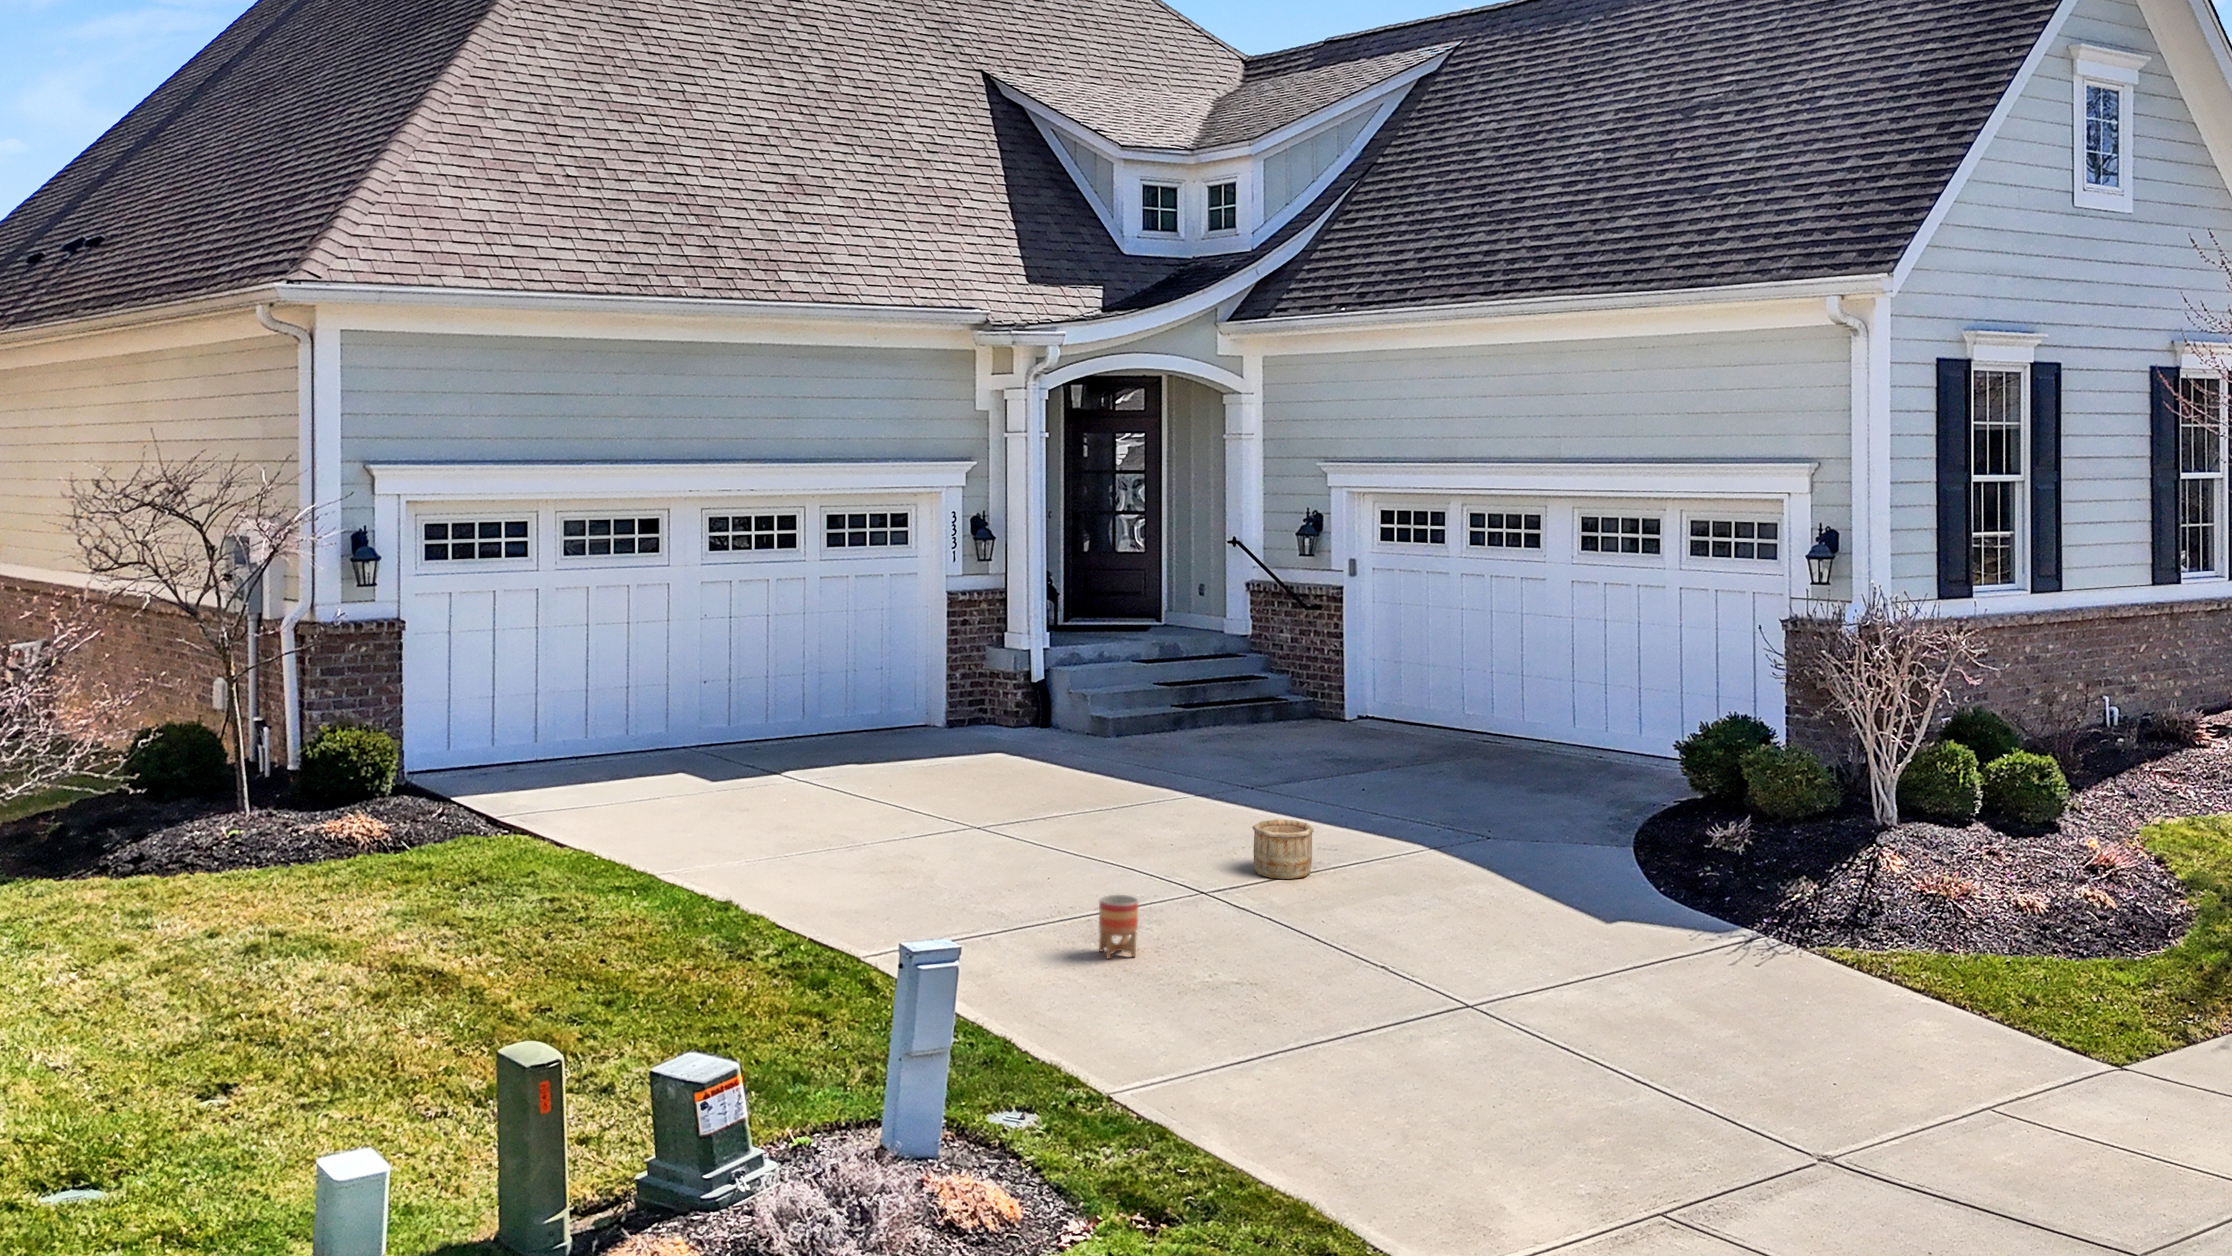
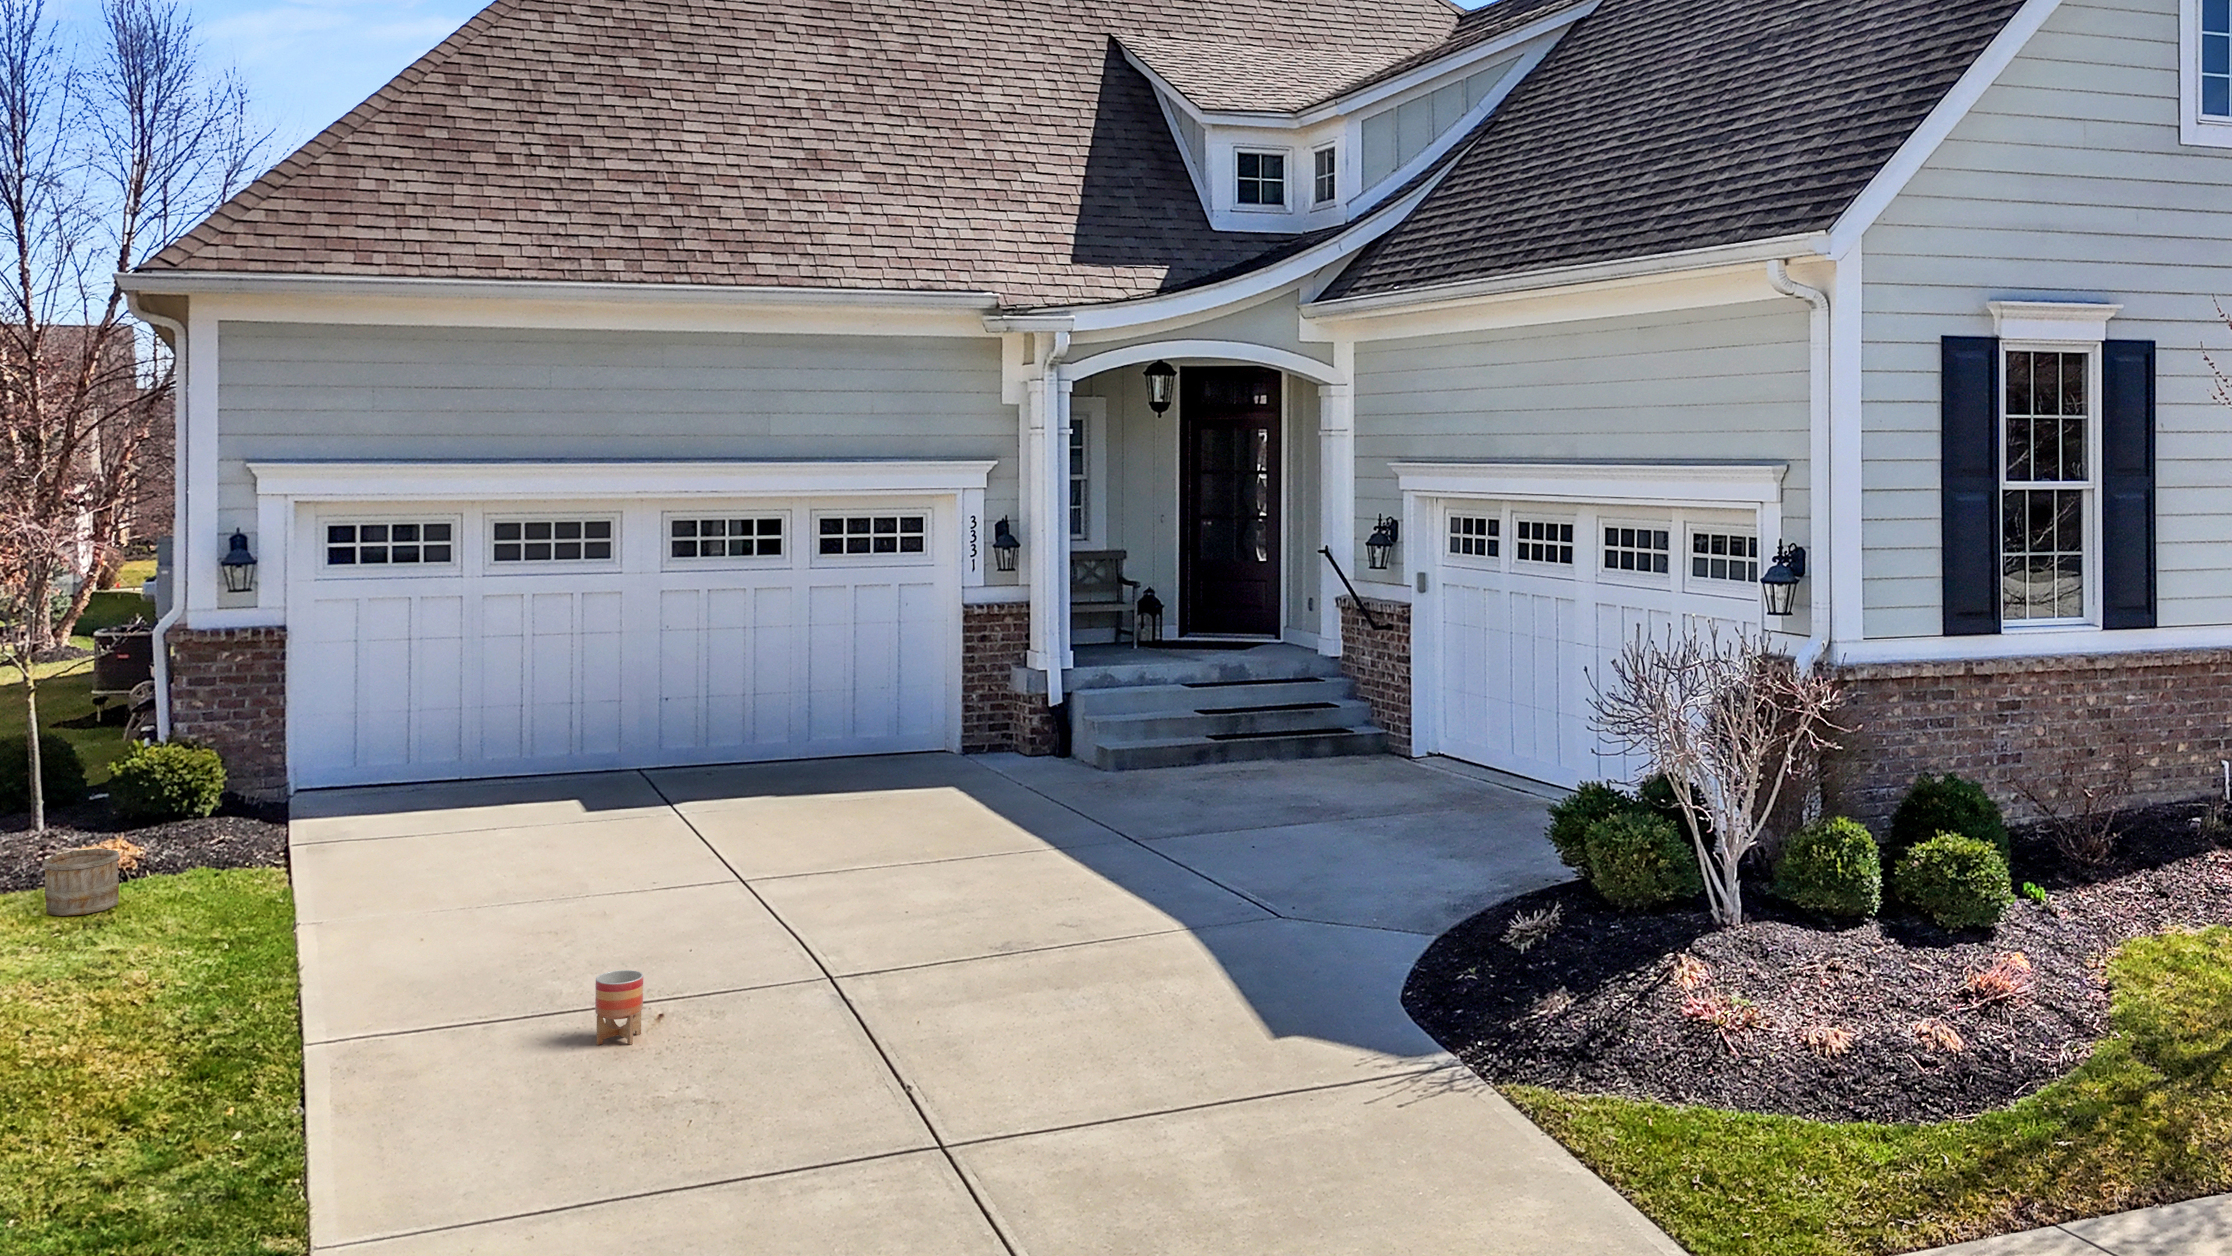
wooden bucket: present [1252,819,1314,879] -> present [42,849,120,916]

